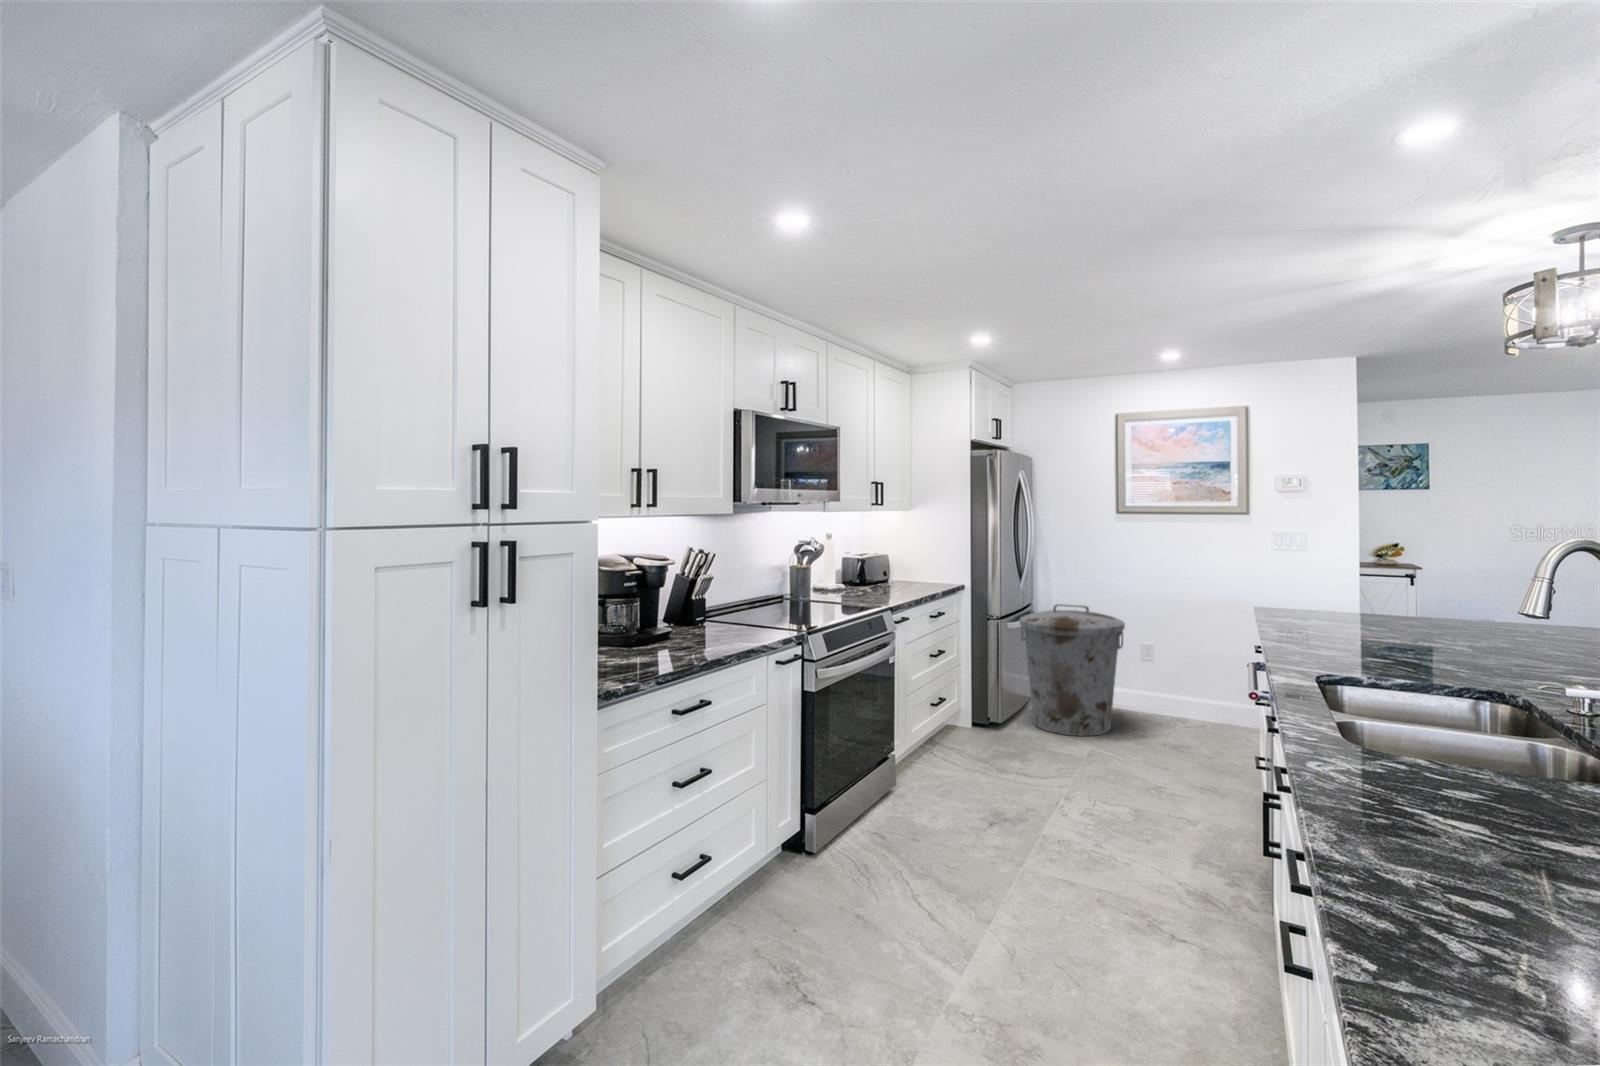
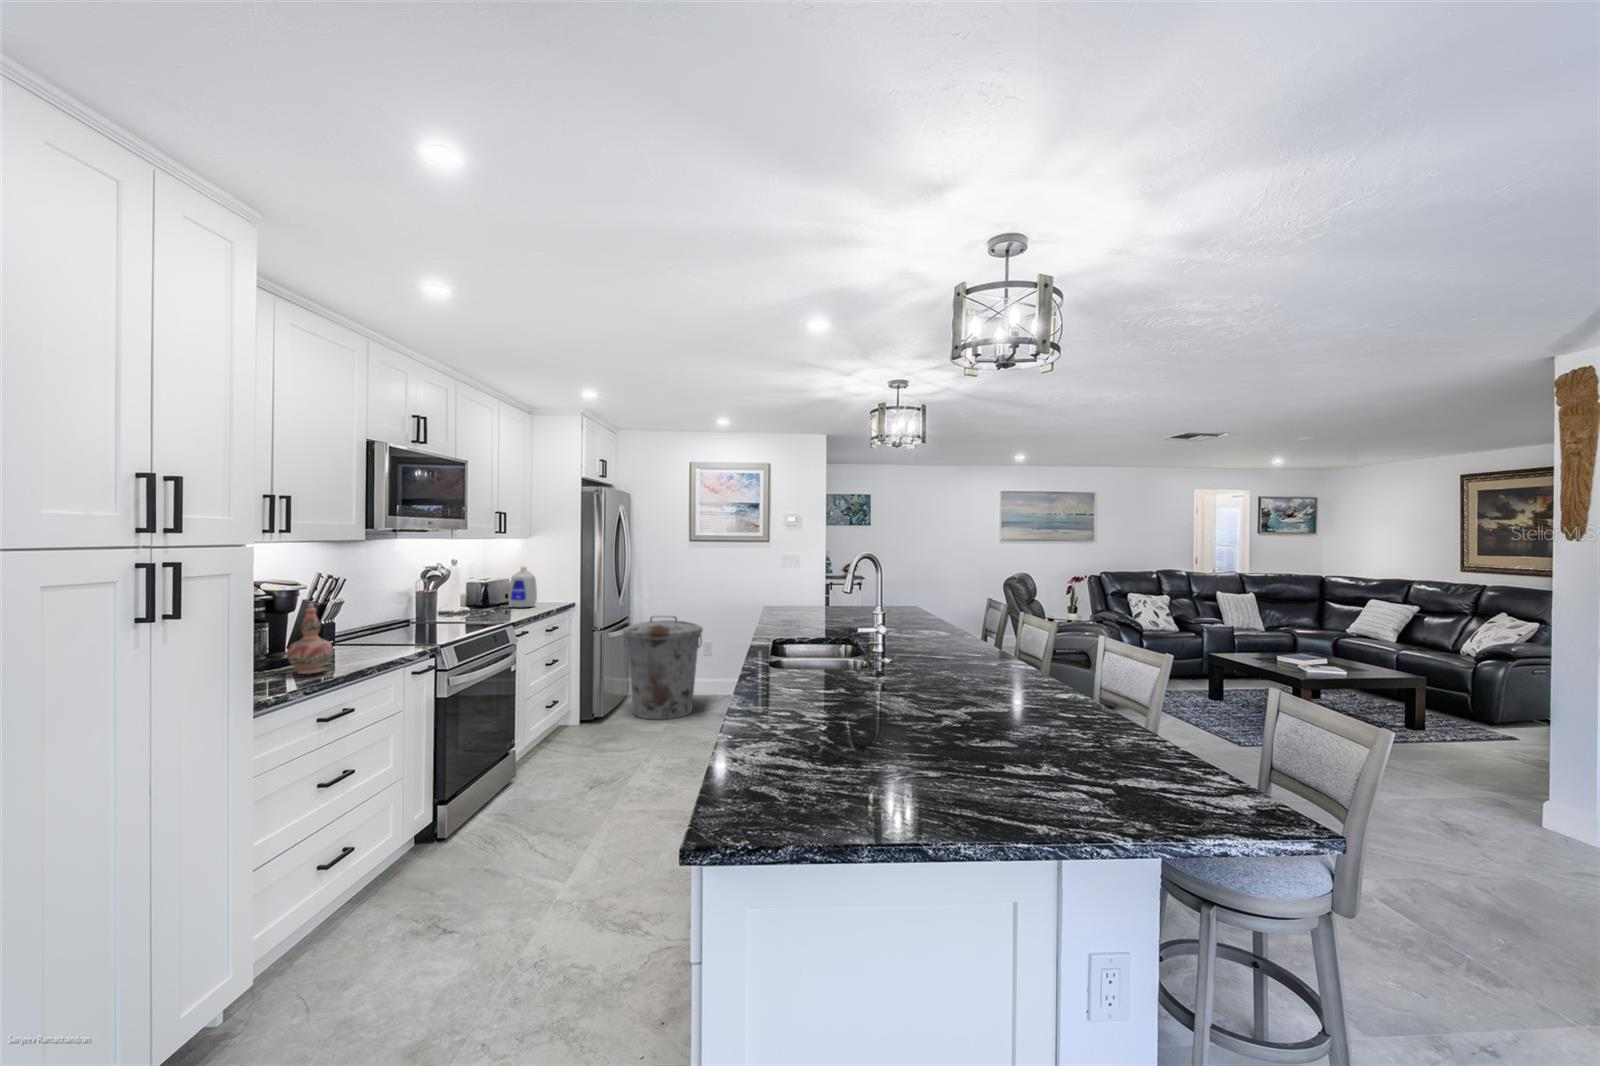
bottle: none [888,542,918,588] -> present [508,567,537,607]
decorative vase: none [653,582,694,658] -> present [287,603,333,674]

